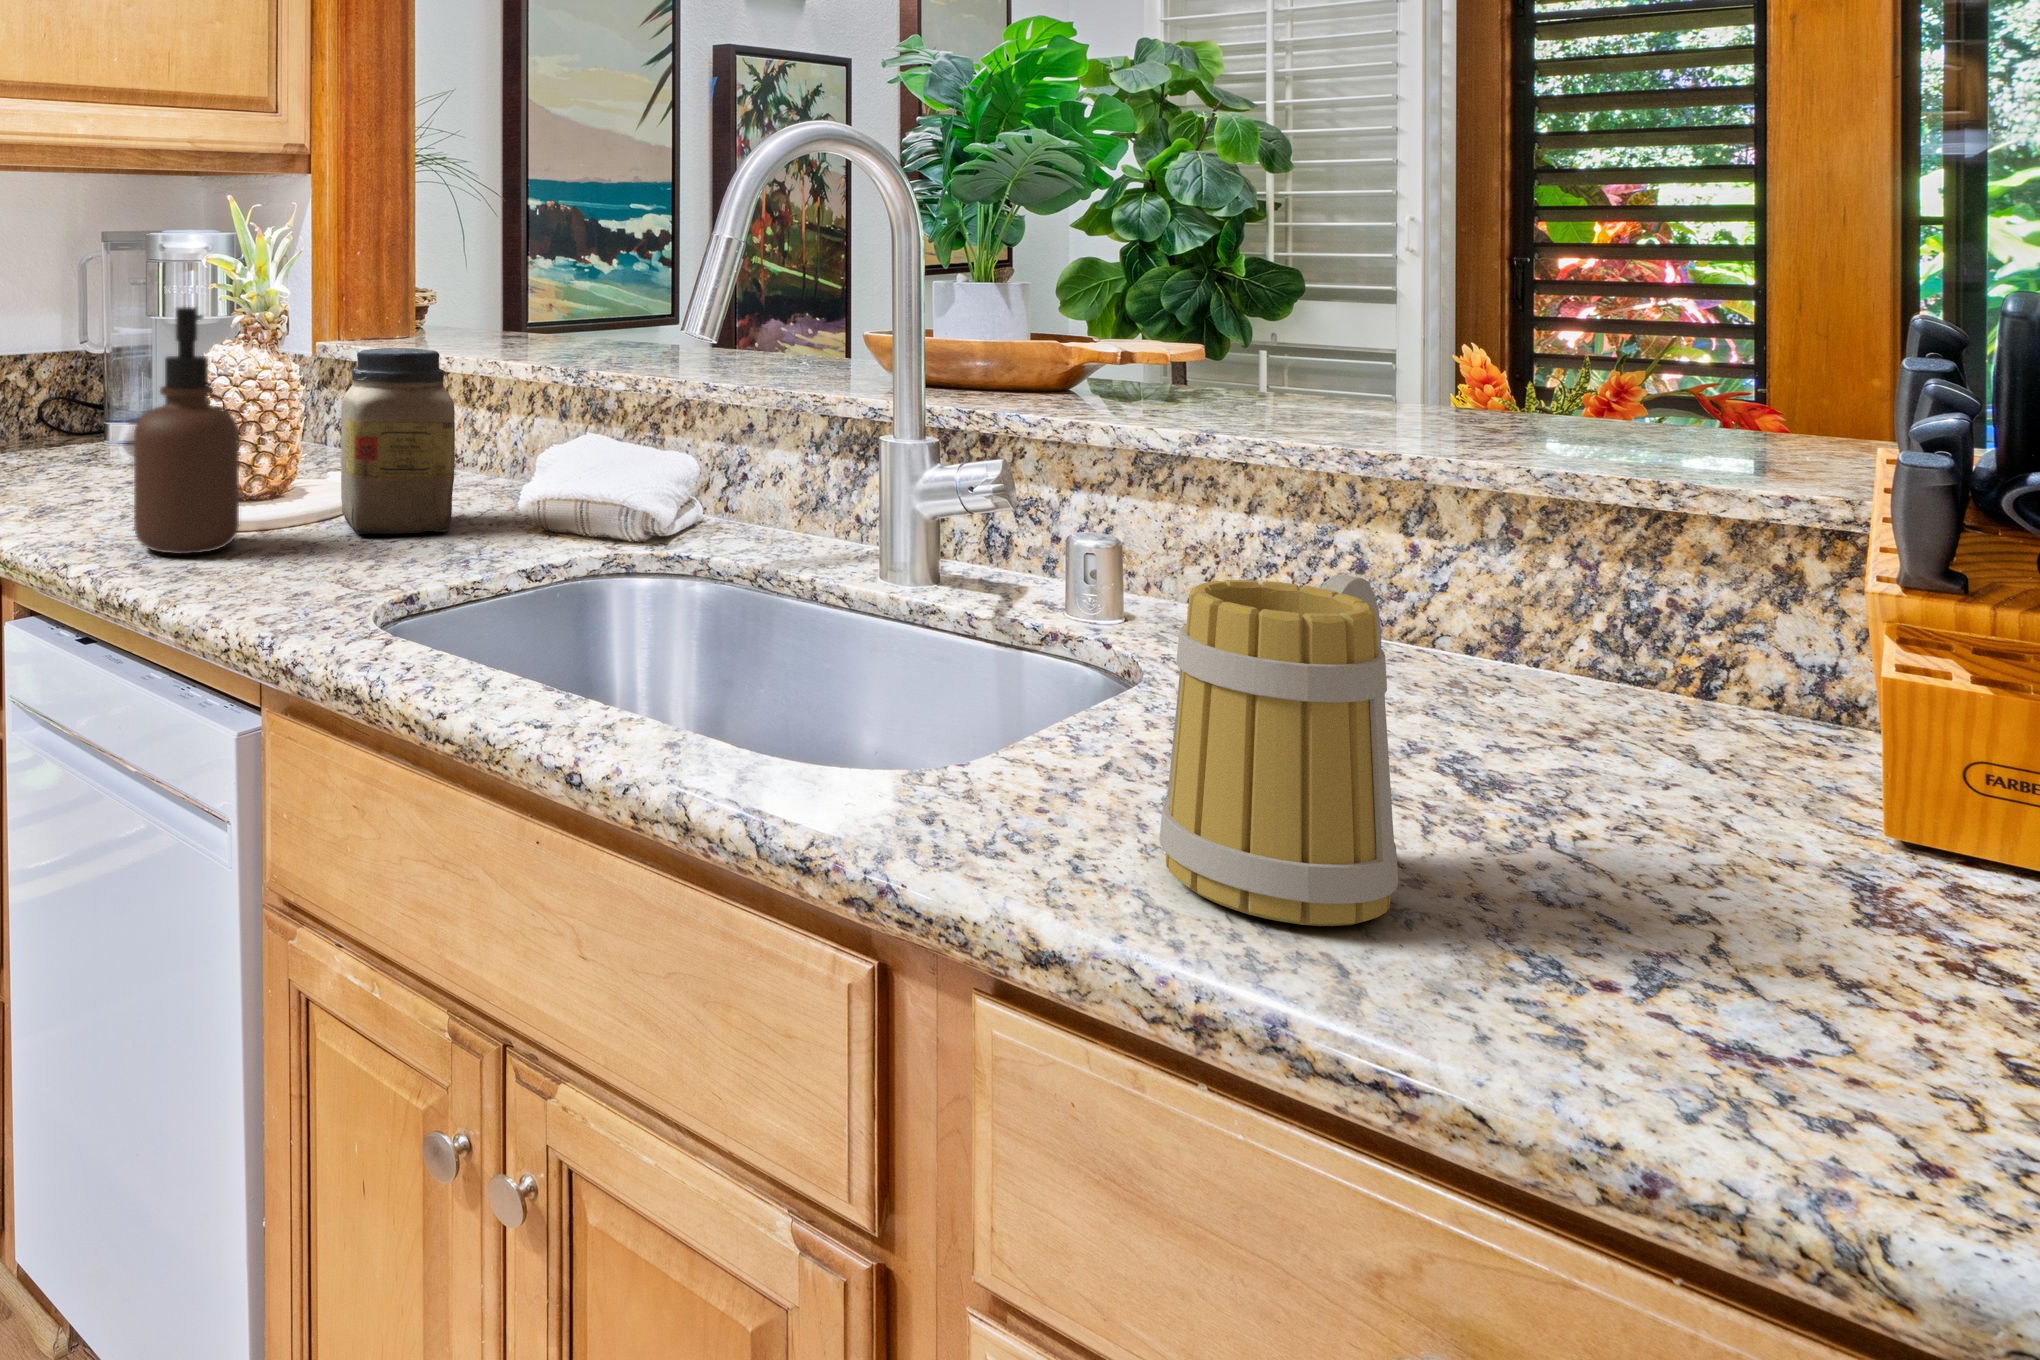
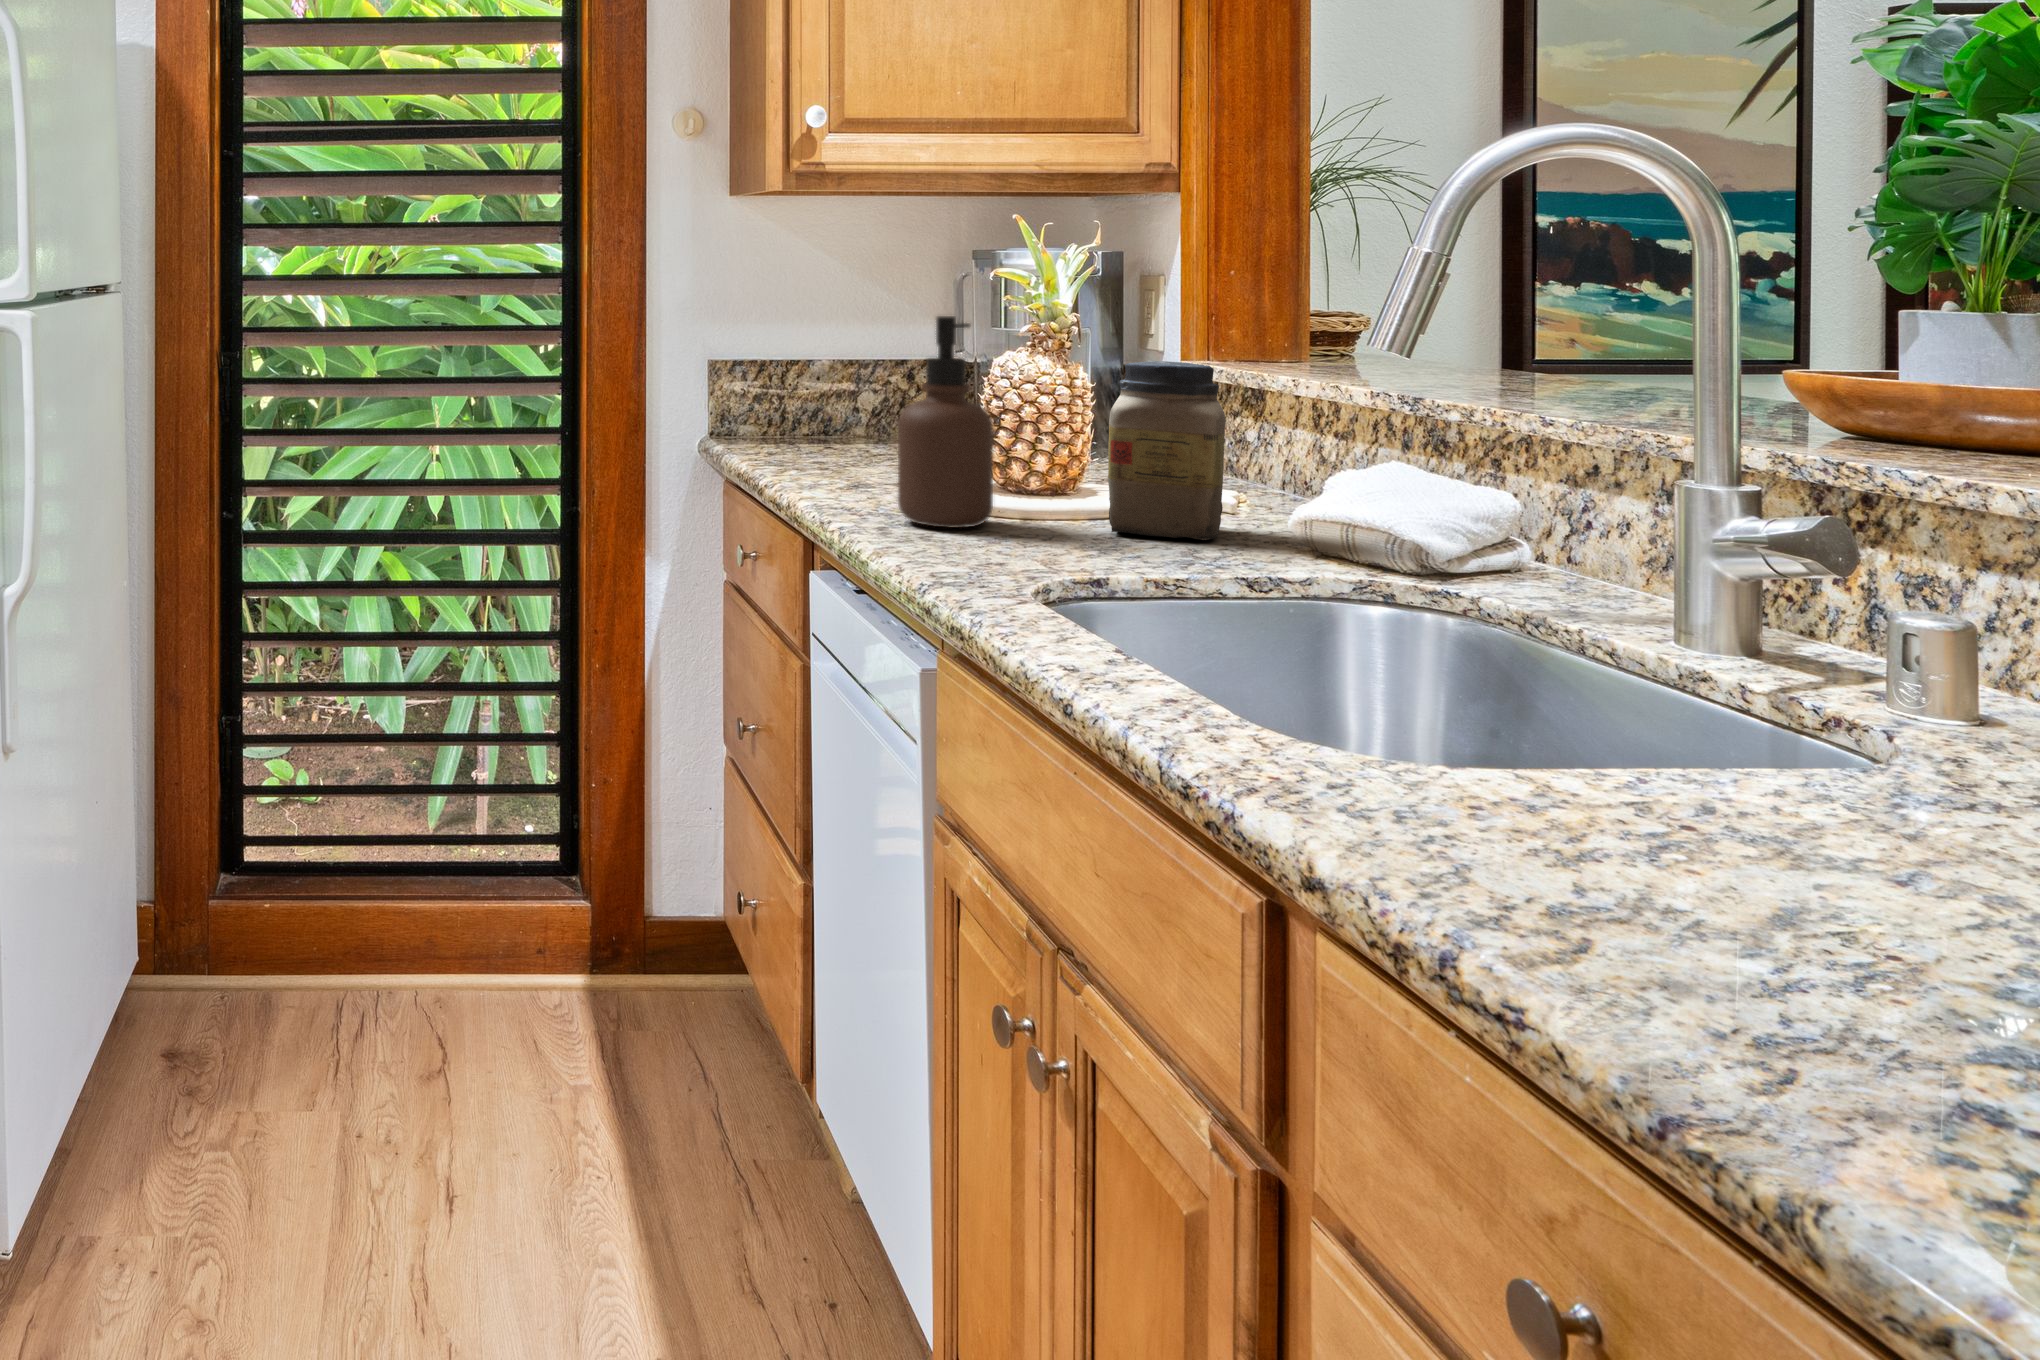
mug: present [1159,574,1398,926] -> none [1505,585,1871,937]

